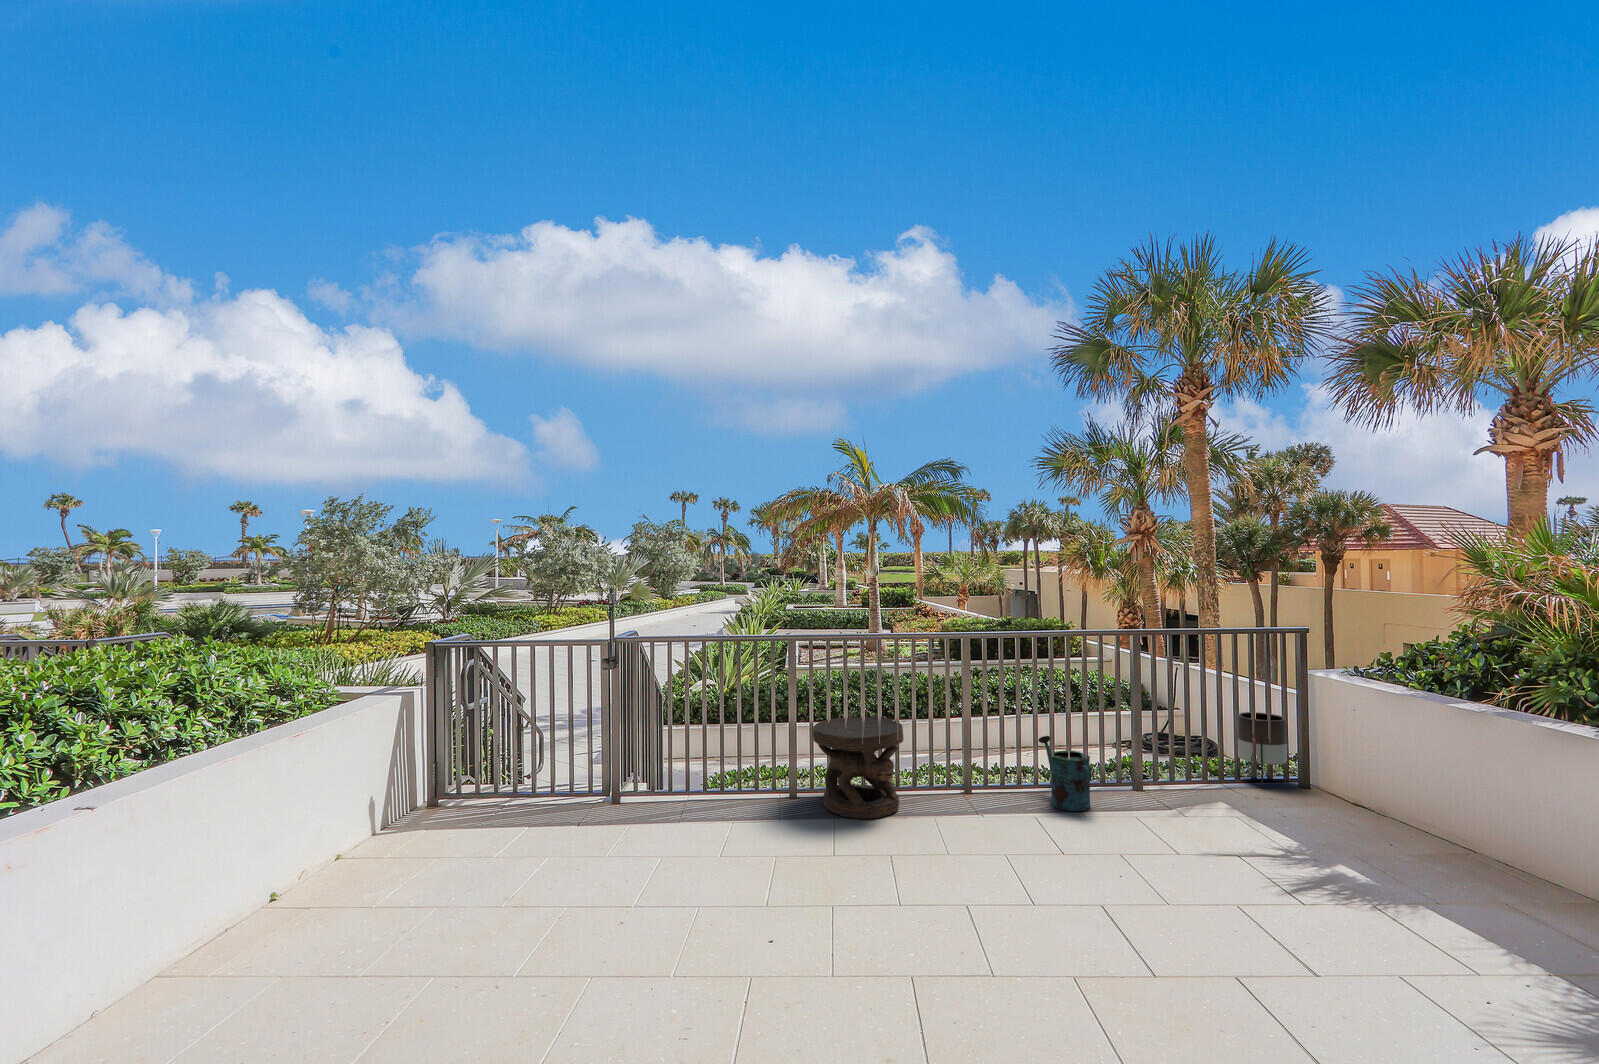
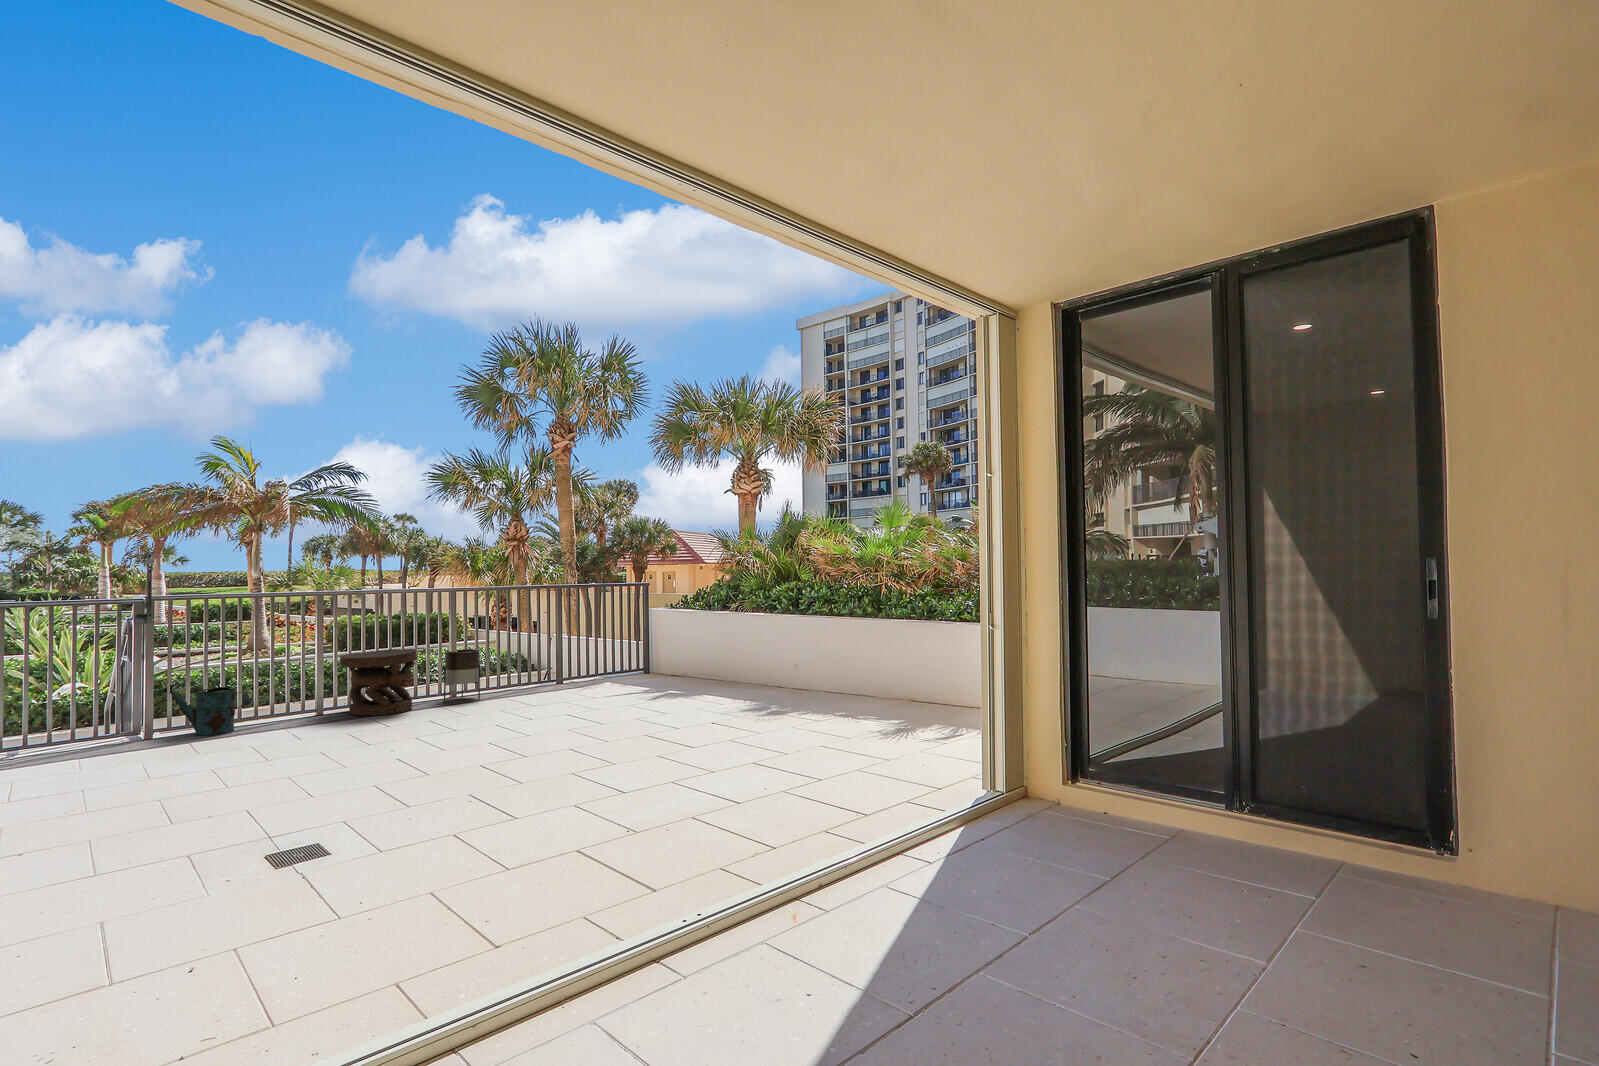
planter: present [1238,712,1288,789] -> present [444,649,480,702]
watering can: present [1039,736,1092,811] -> present [162,684,248,735]

